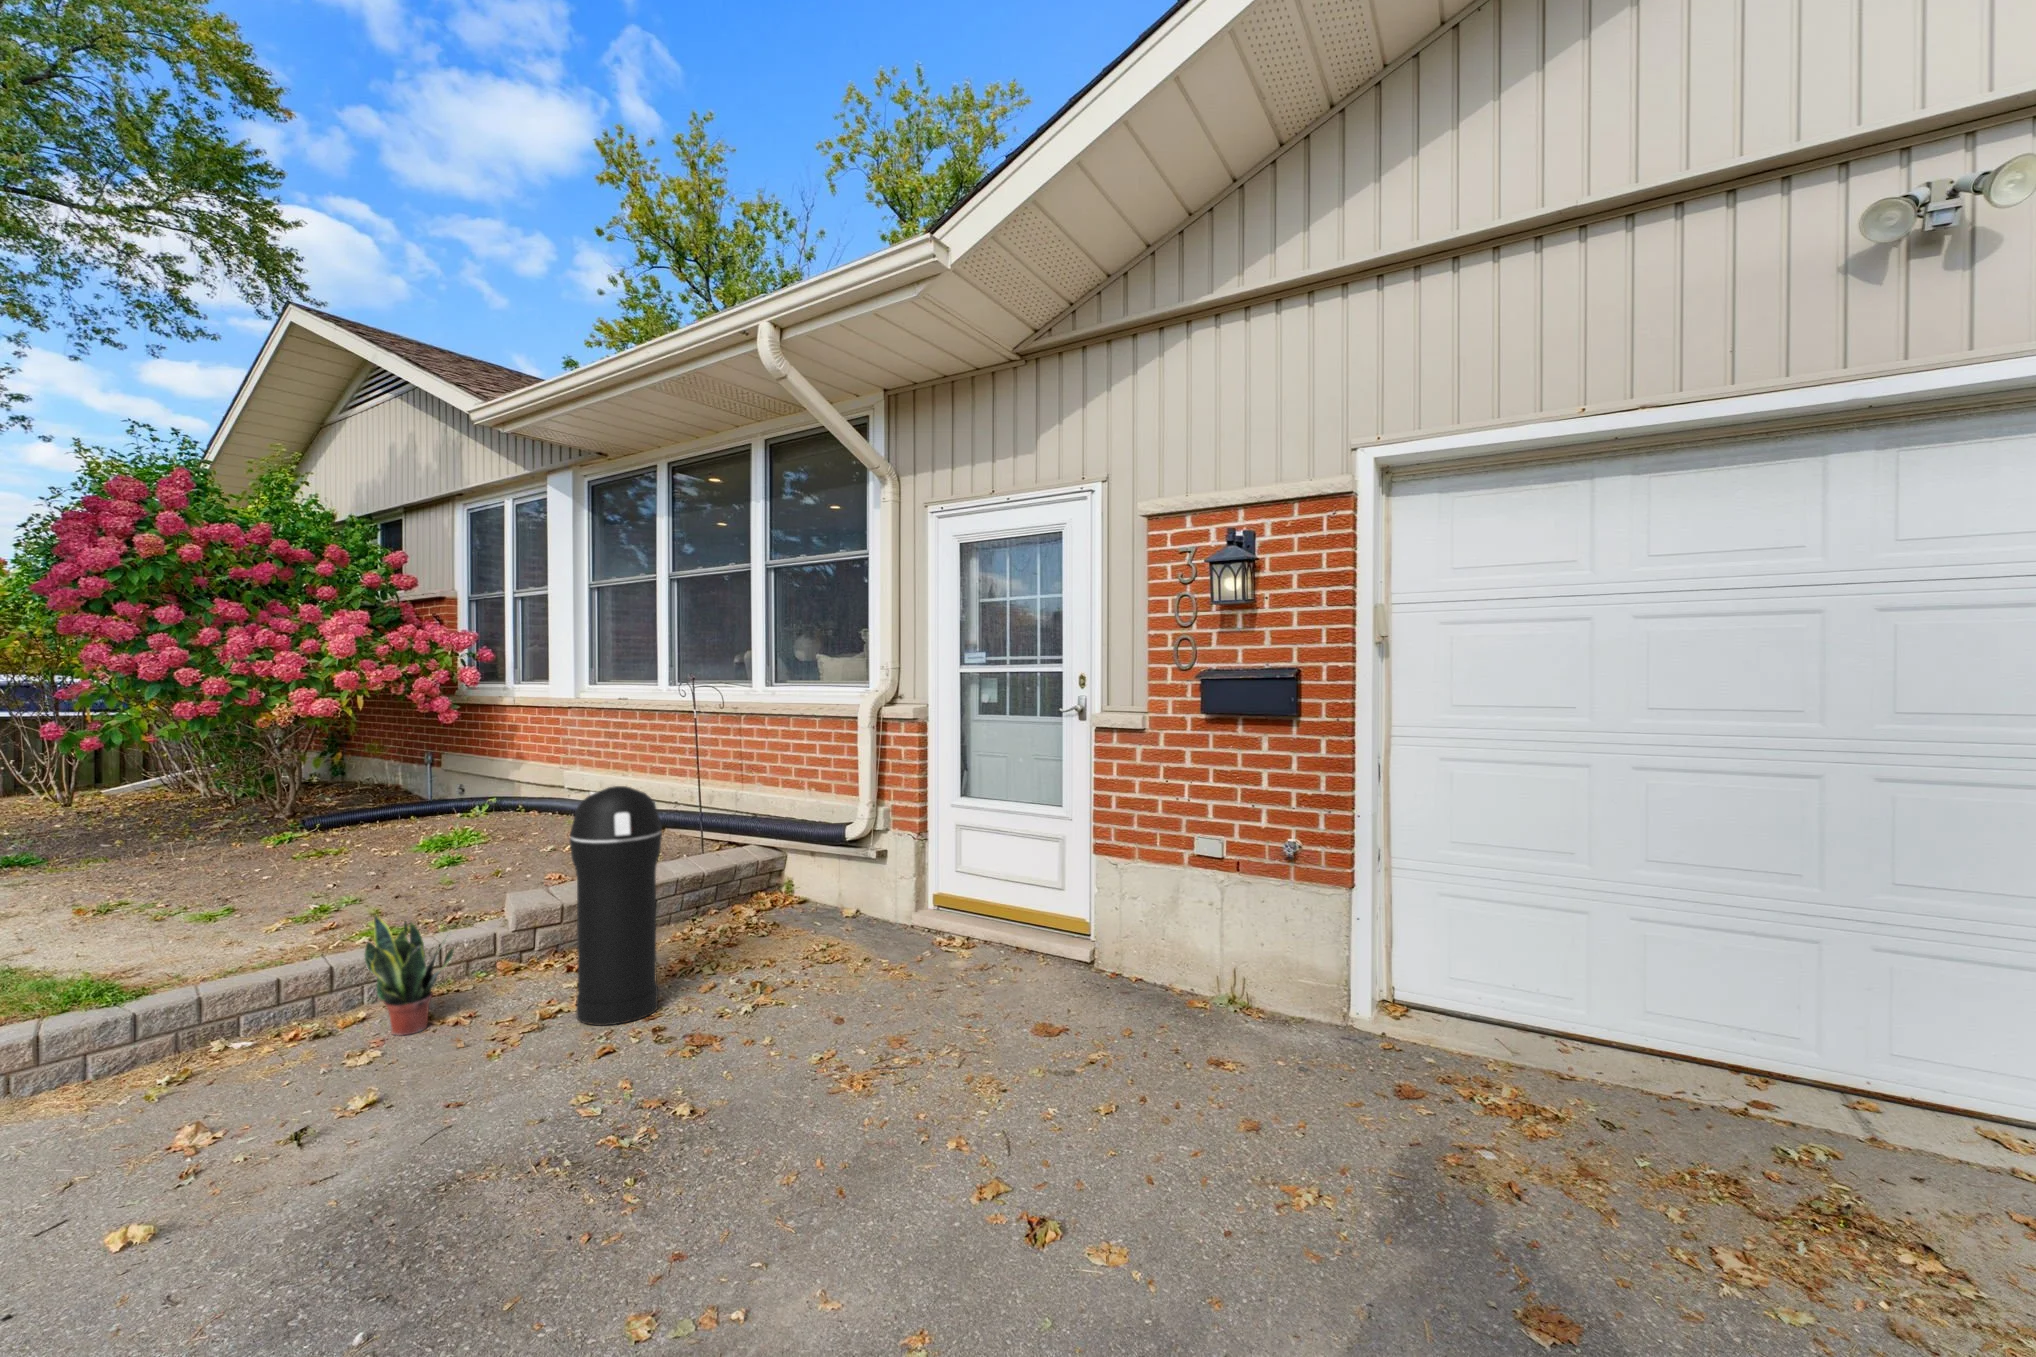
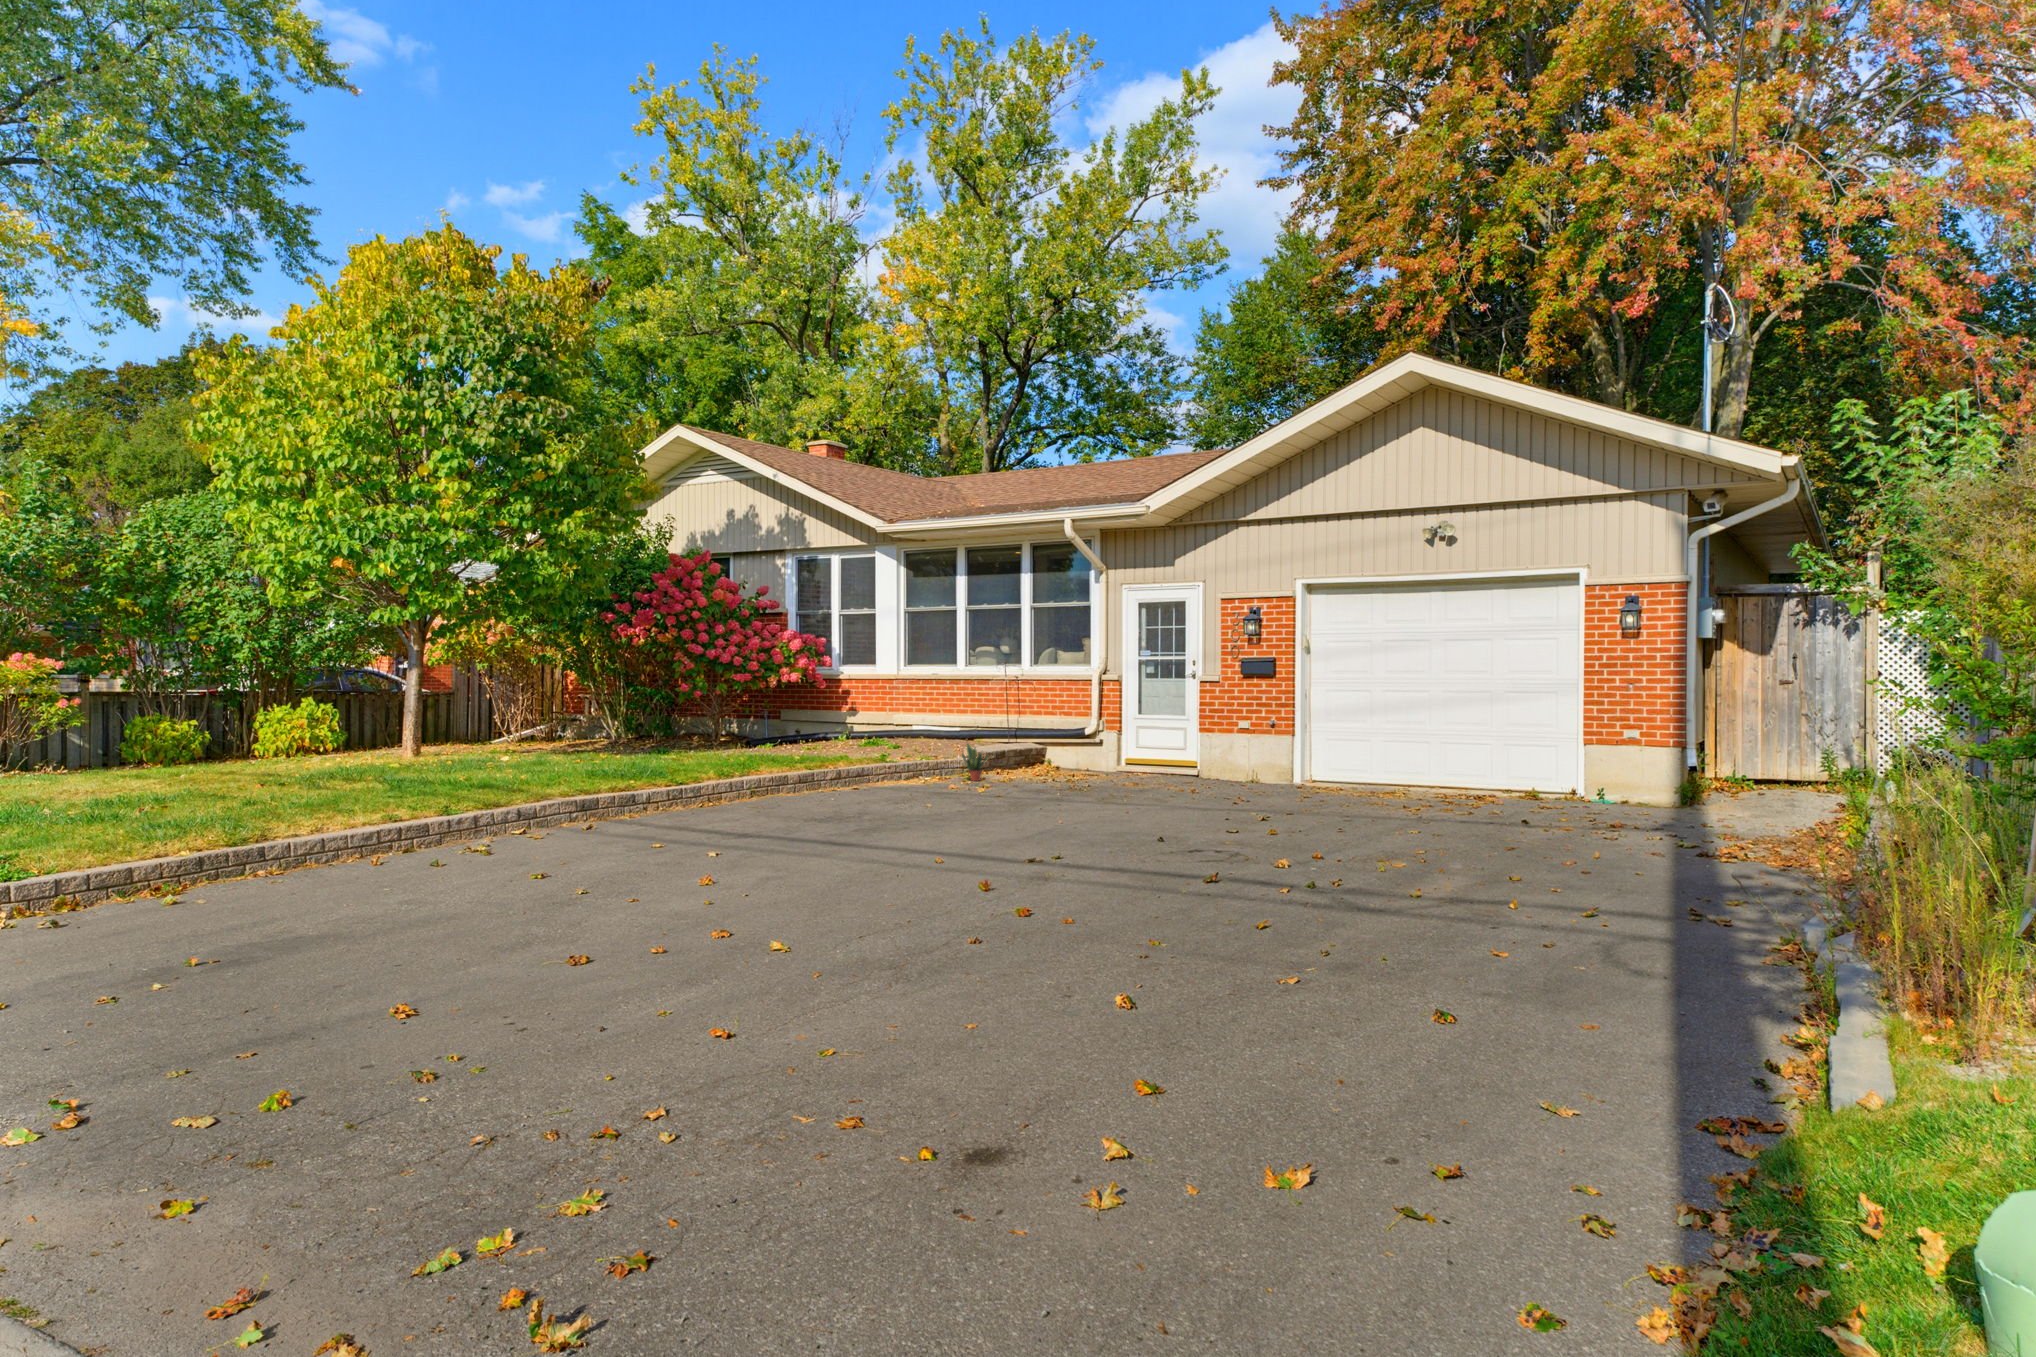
trash can: present [570,786,662,1025] -> none [1023,700,1053,780]

